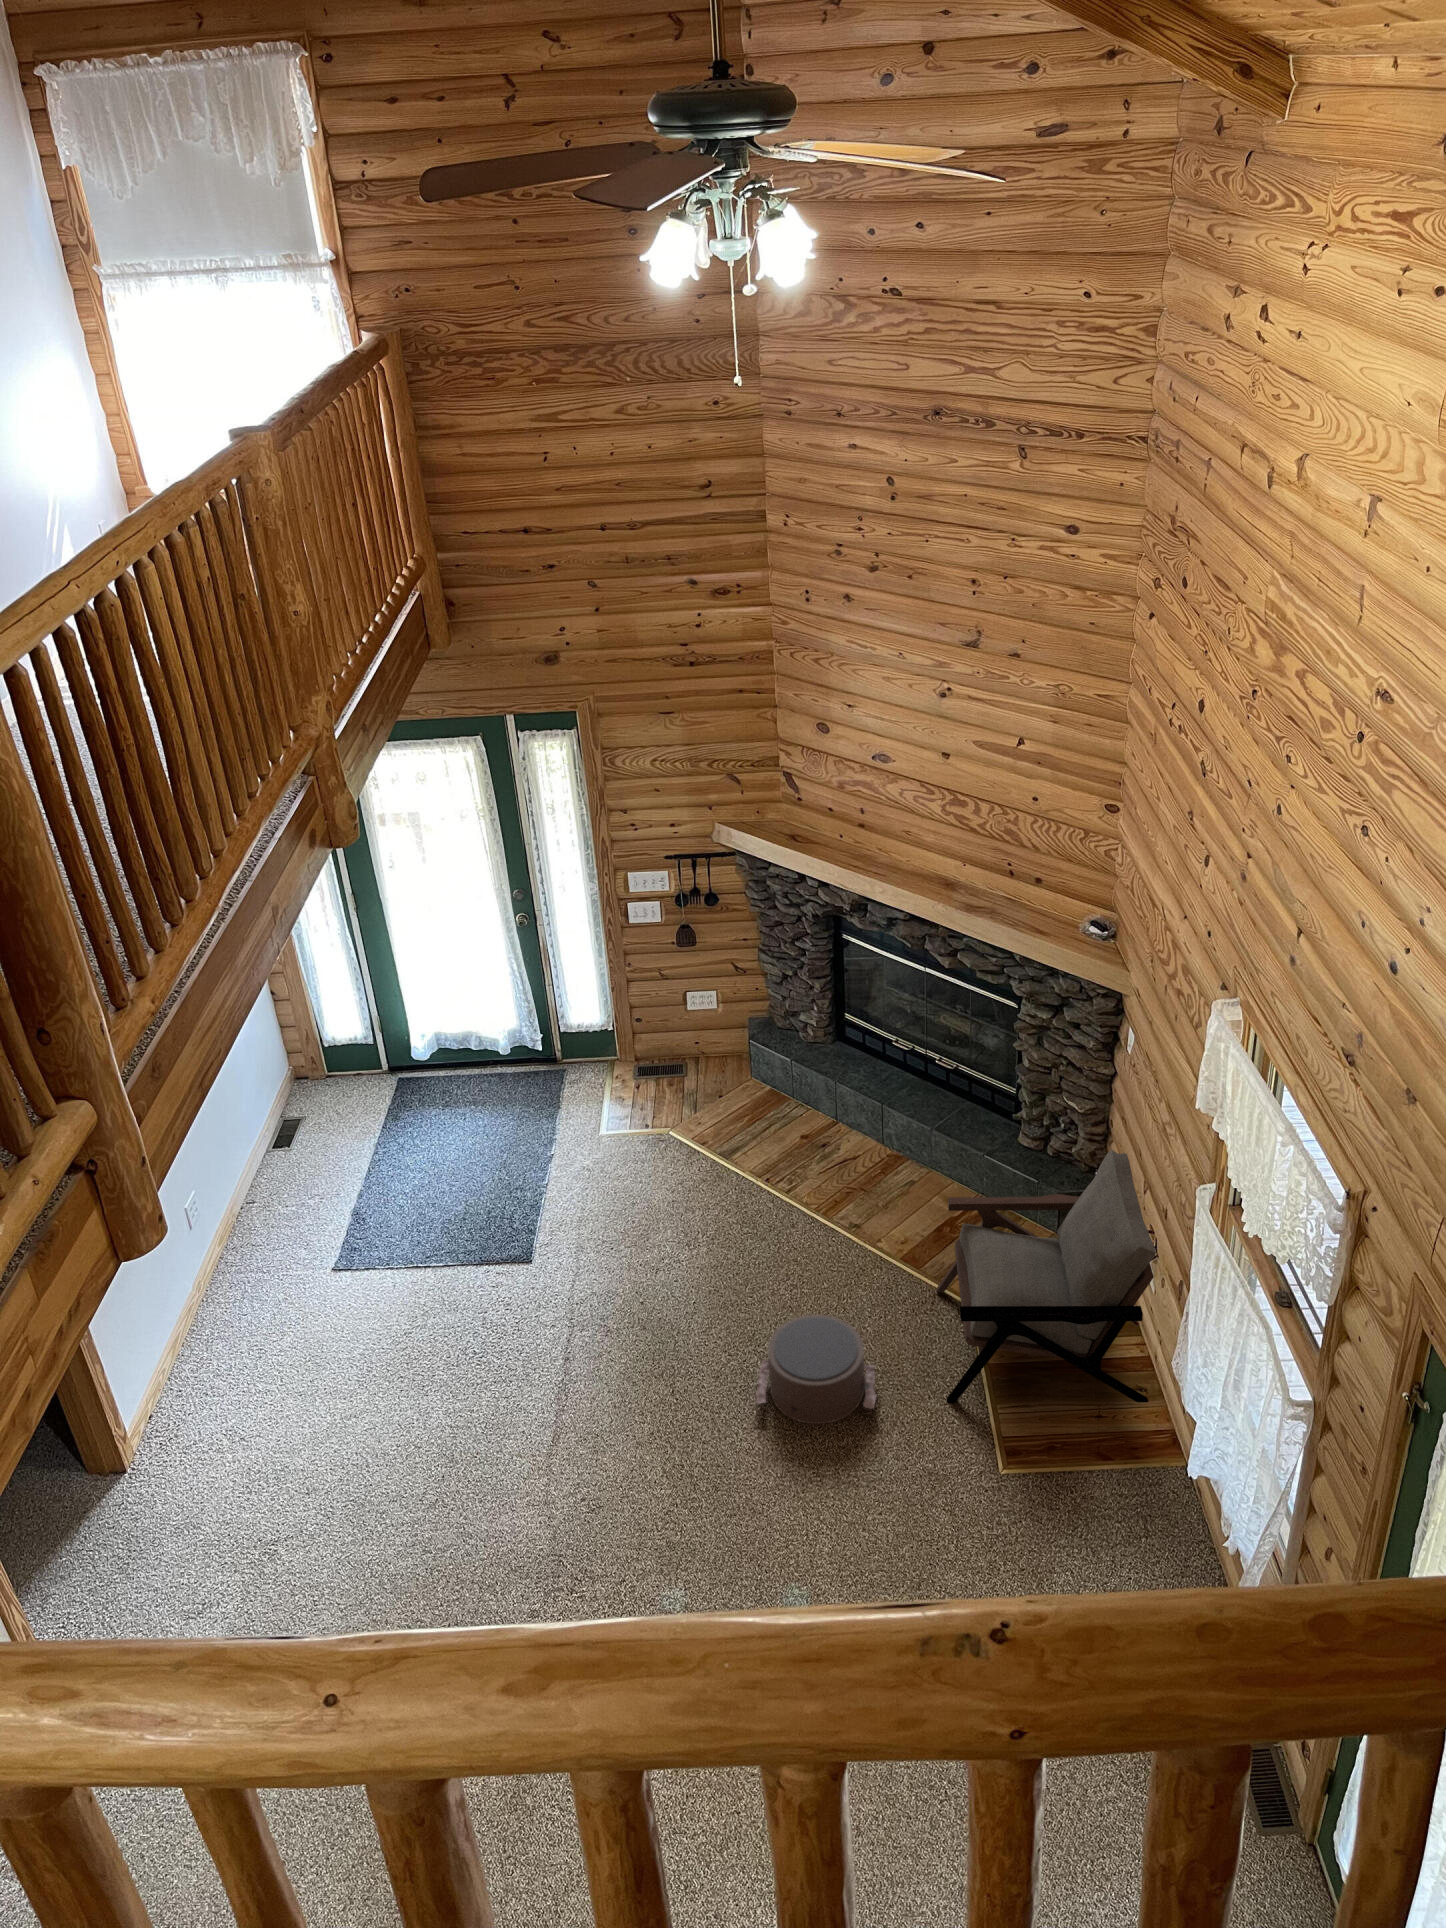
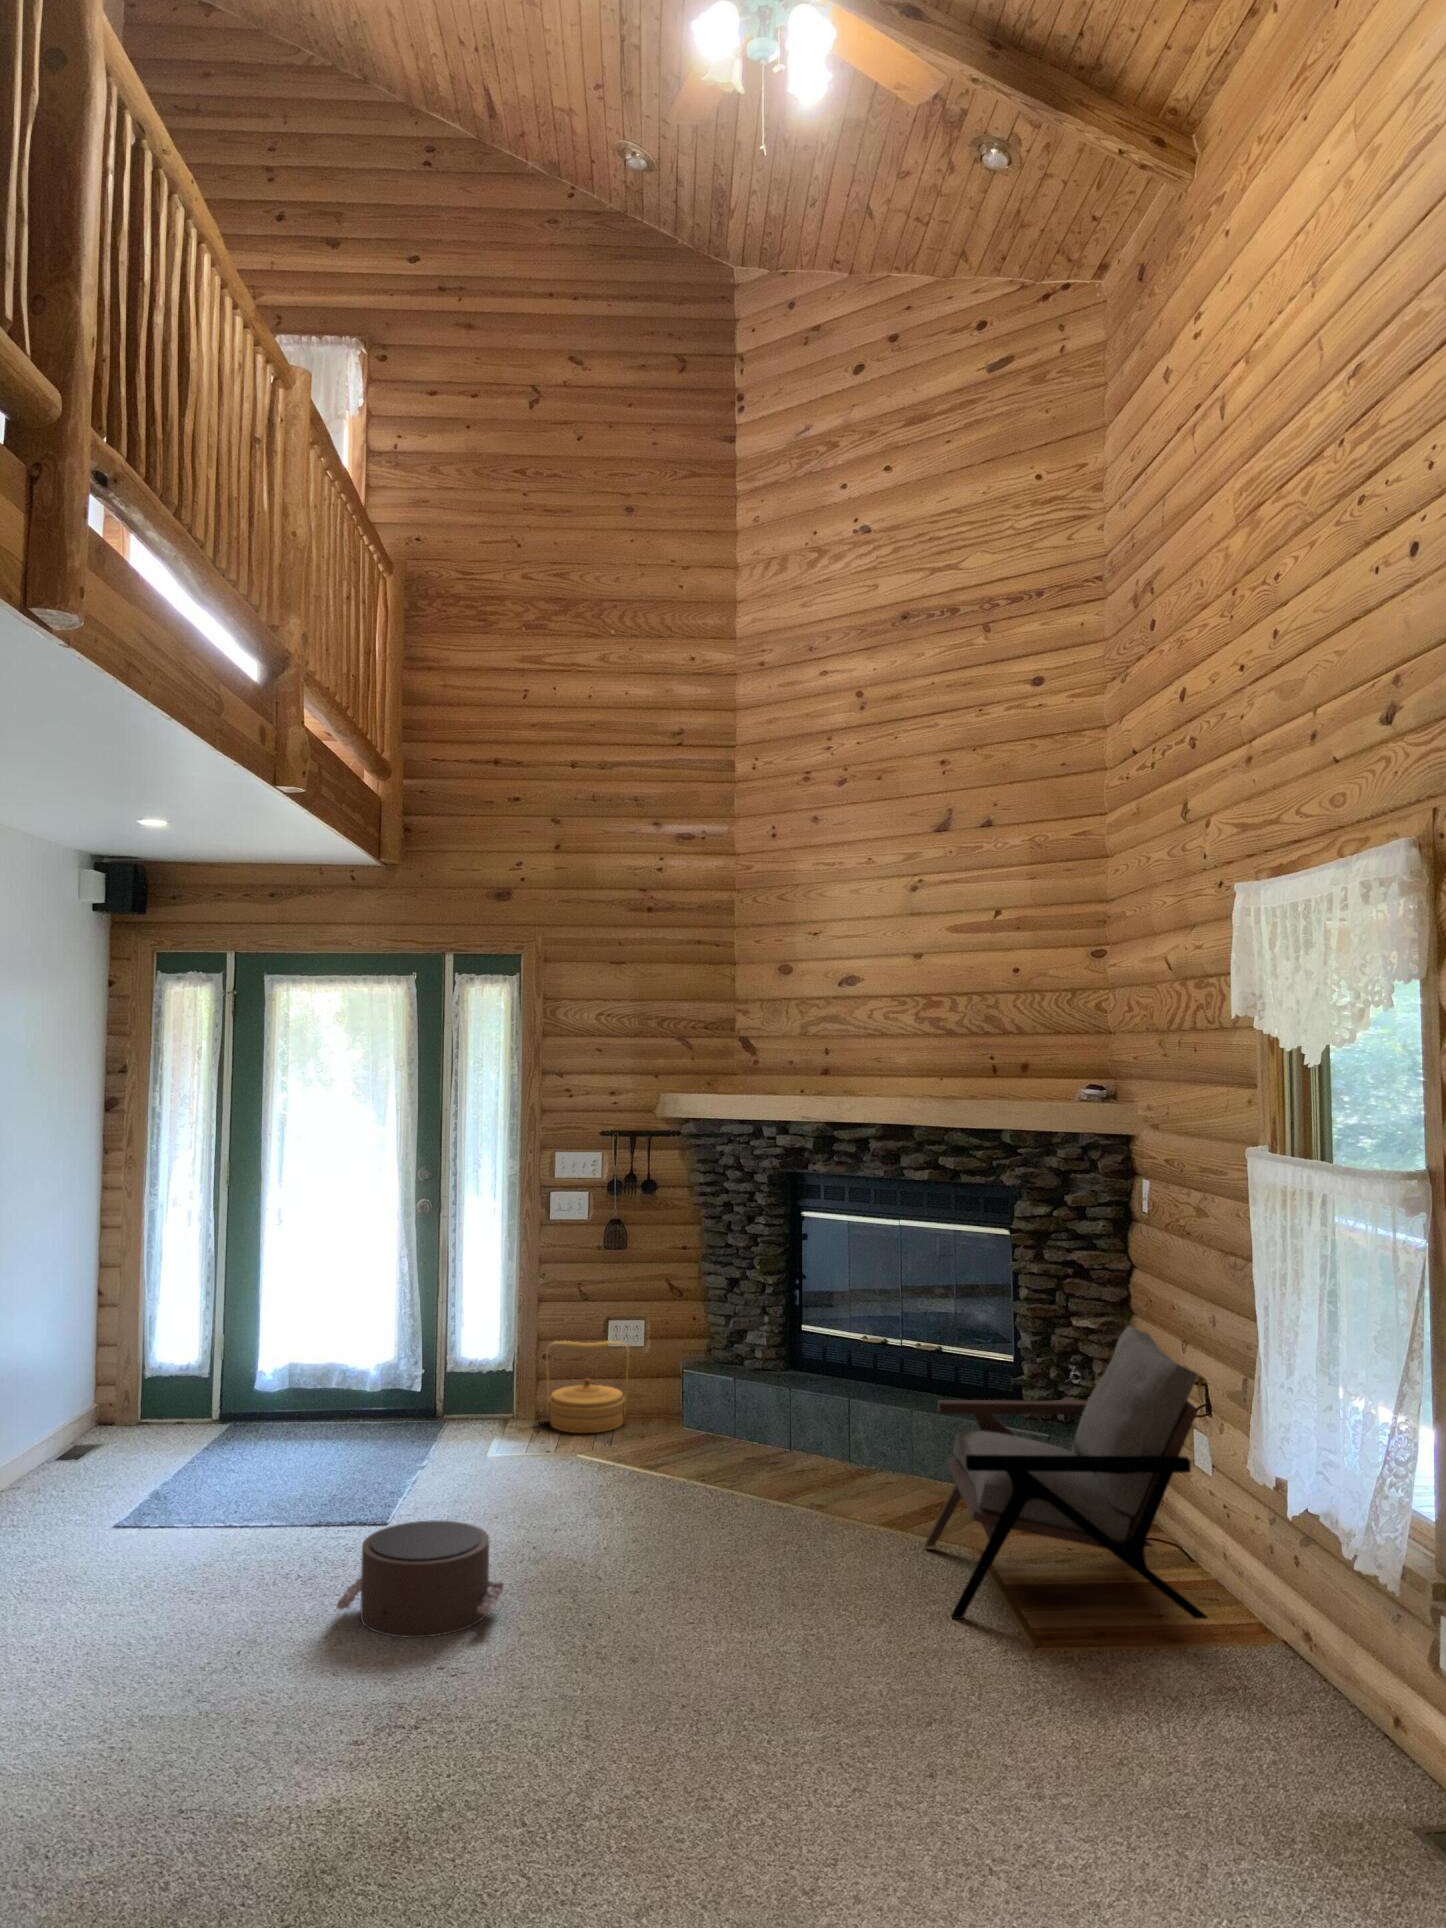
woven basket: none [638,1024,708,1099] -> present [546,1341,629,1433]
pouf: present [756,1314,876,1424] -> present [337,1520,504,1638]

